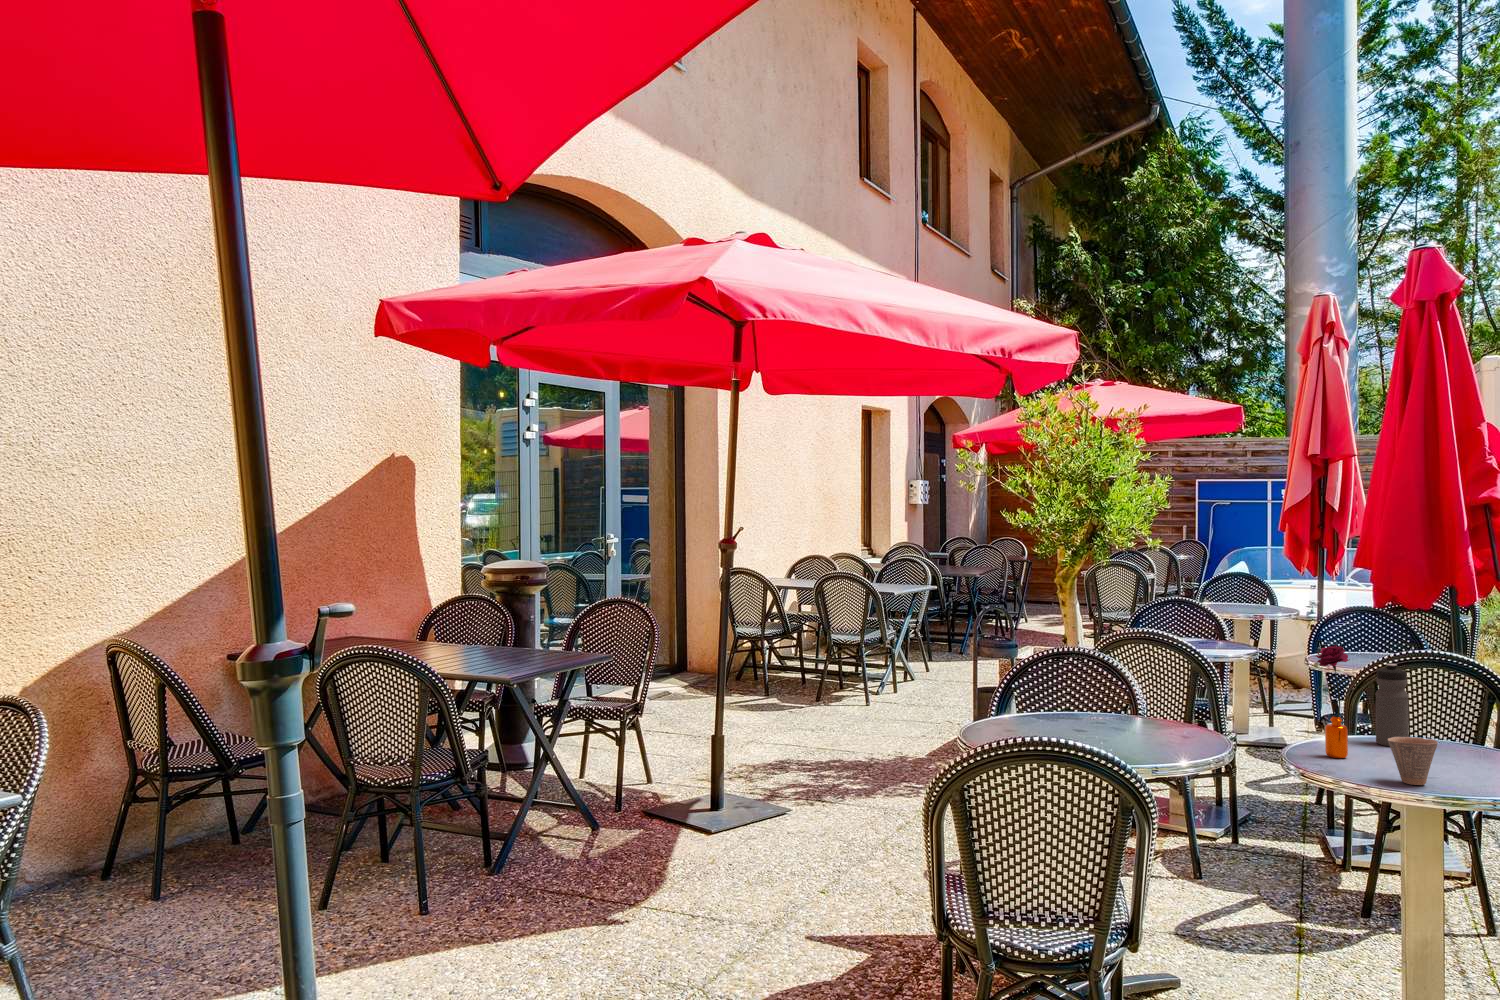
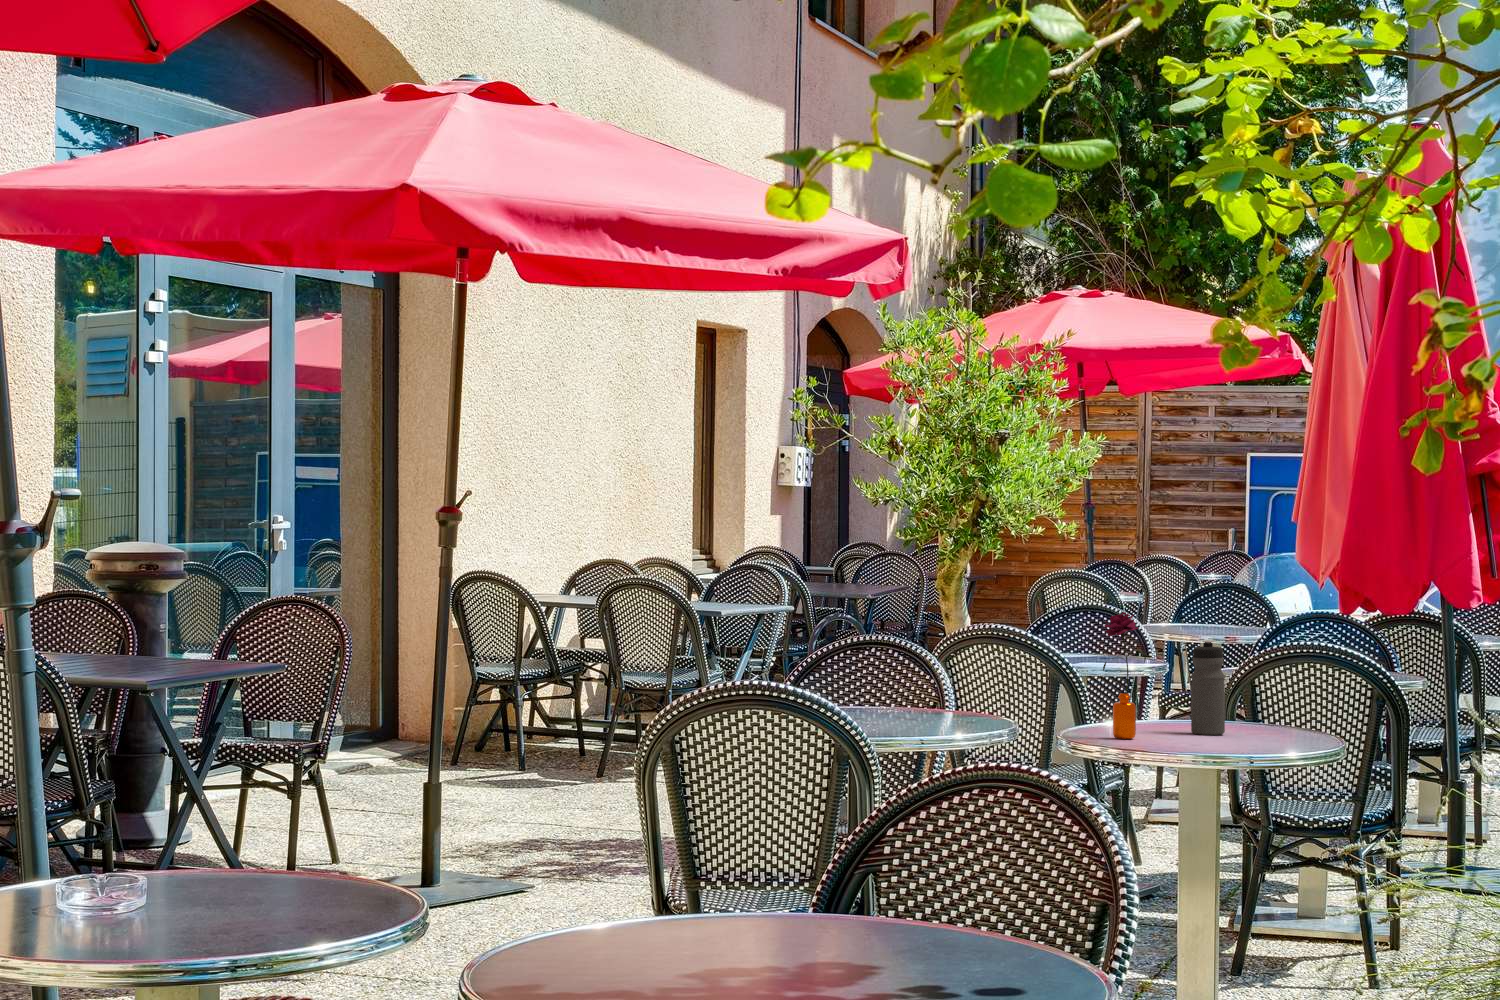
cup: present [1388,737,1438,785] -> none [1146,703,1193,751]

